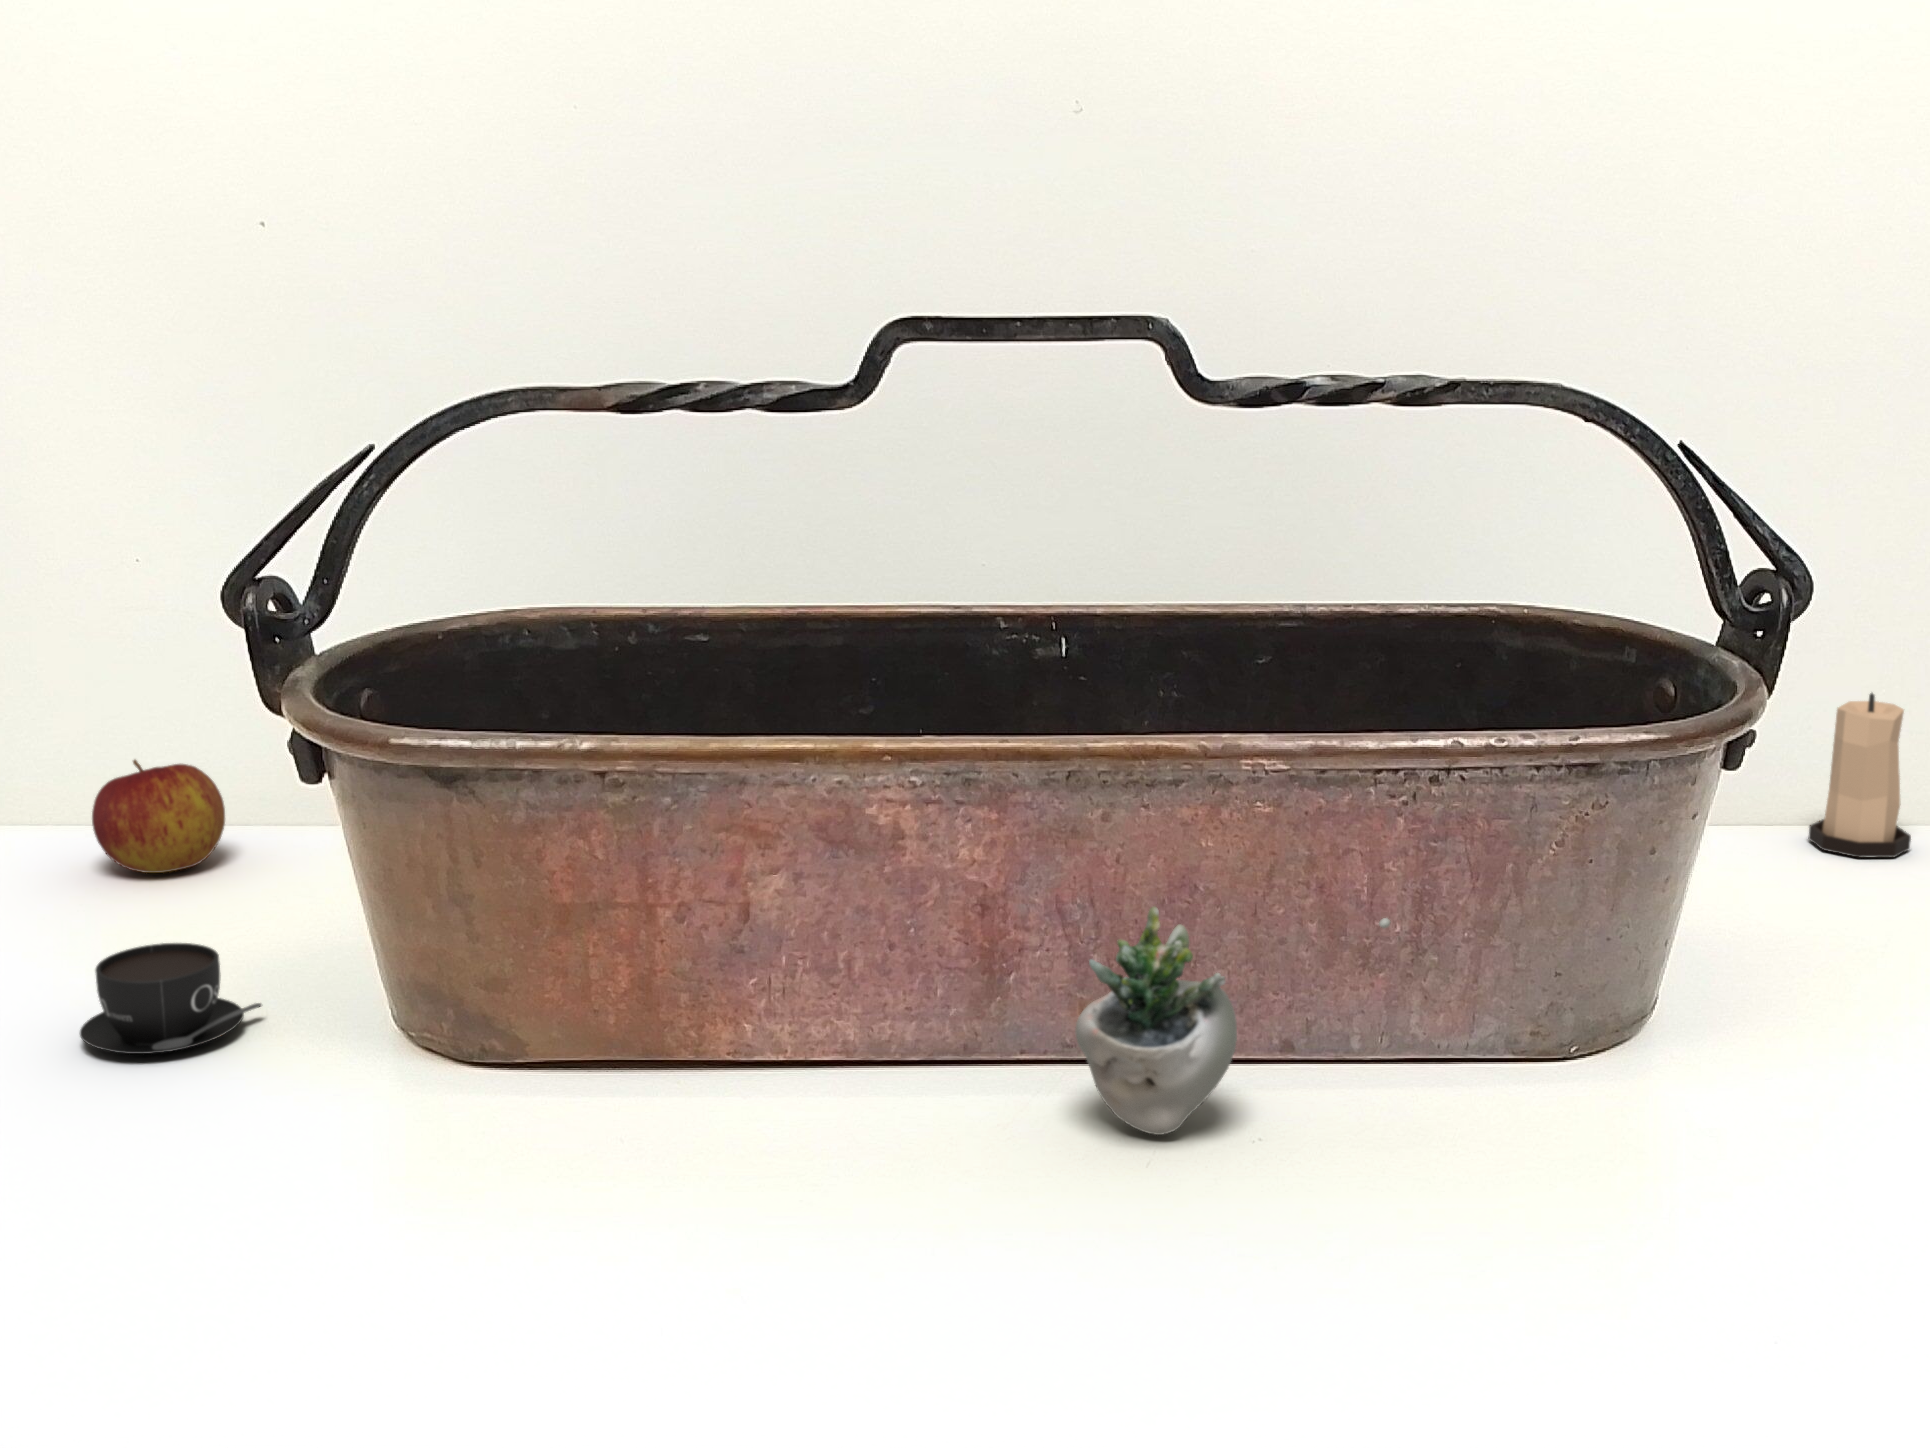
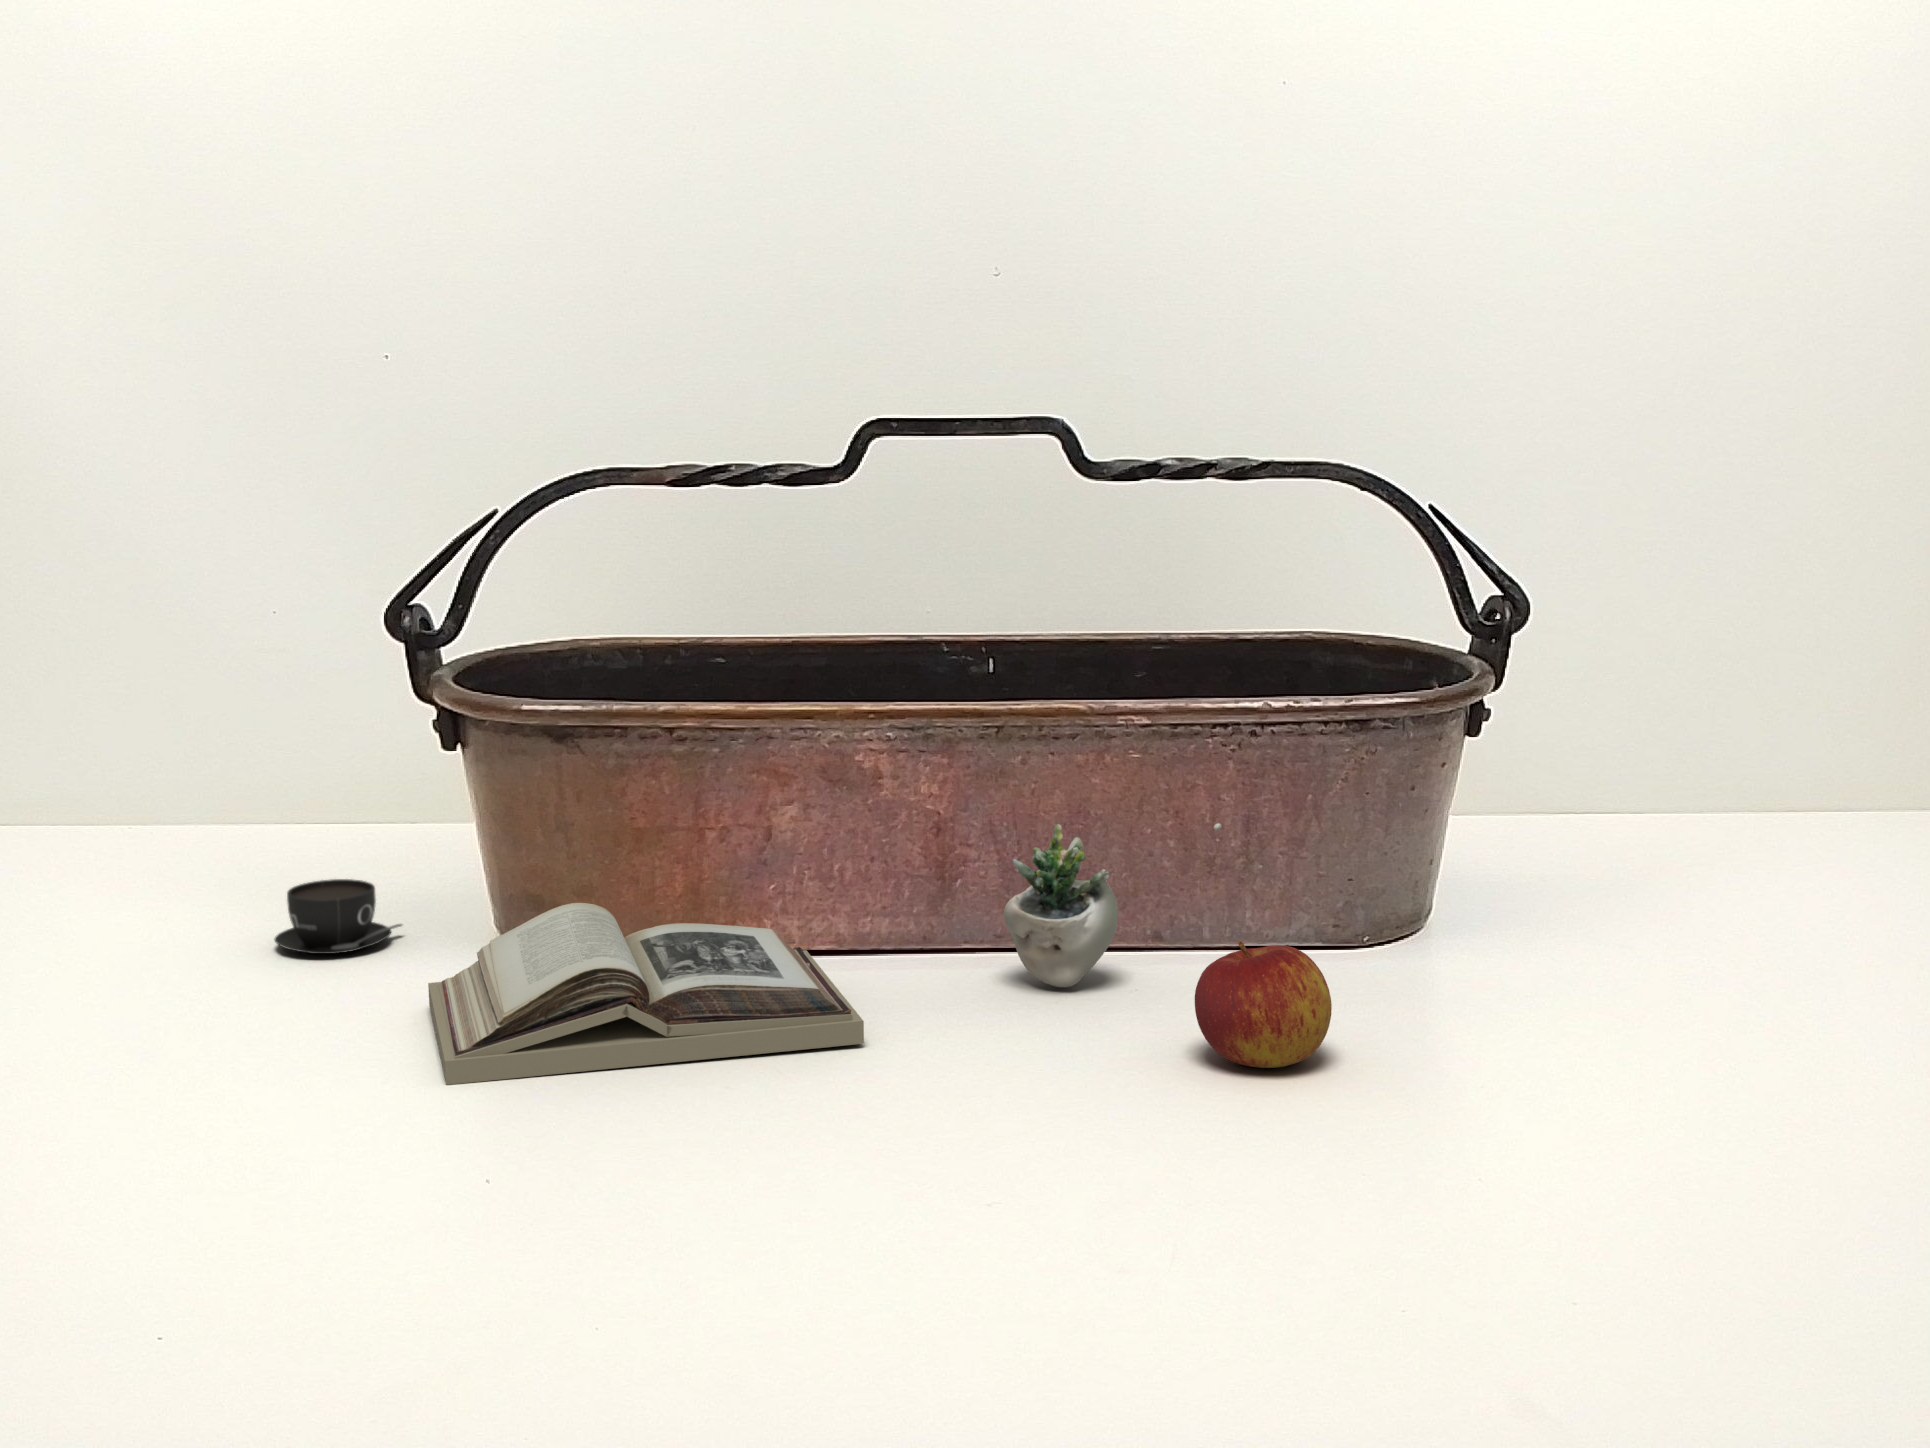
candle: present [1809,693,1911,858] -> none [1572,708,1649,836]
apple: present [92,760,225,873] -> present [1195,941,1332,1068]
book: none [235,1016,867,1331] -> present [428,903,864,1085]

